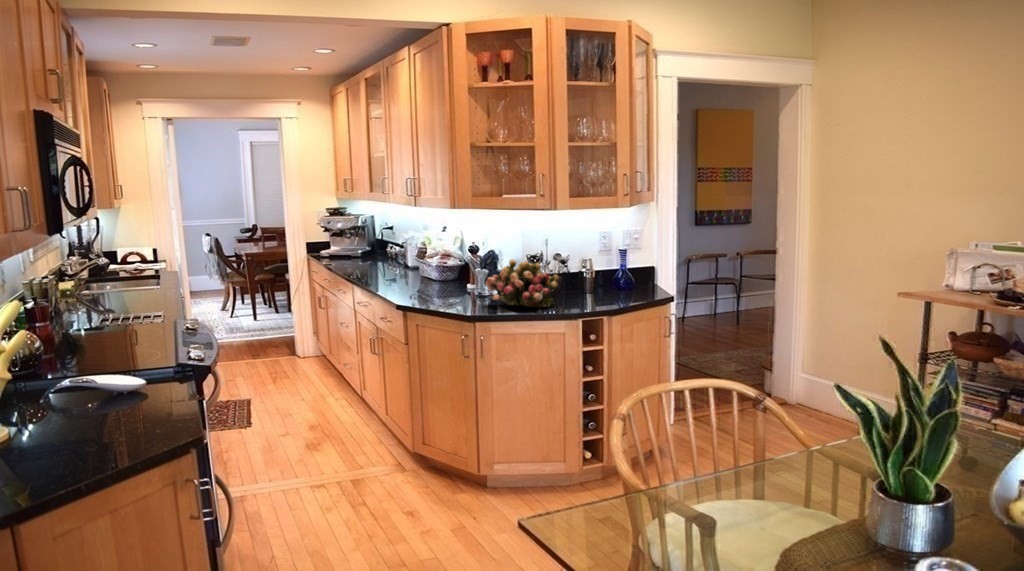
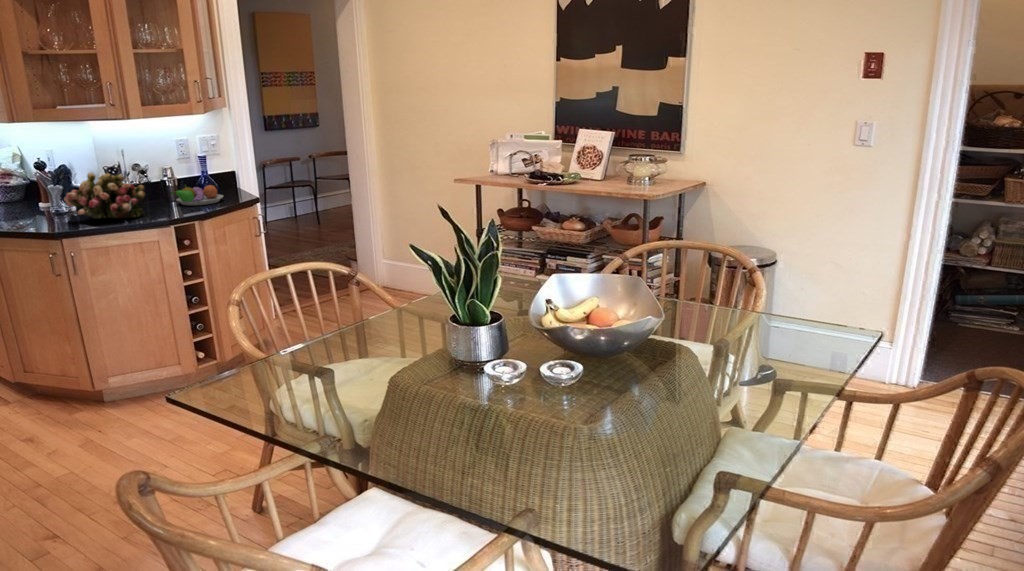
fruit bowl: none [584,277,636,300] -> present [171,185,223,206]

